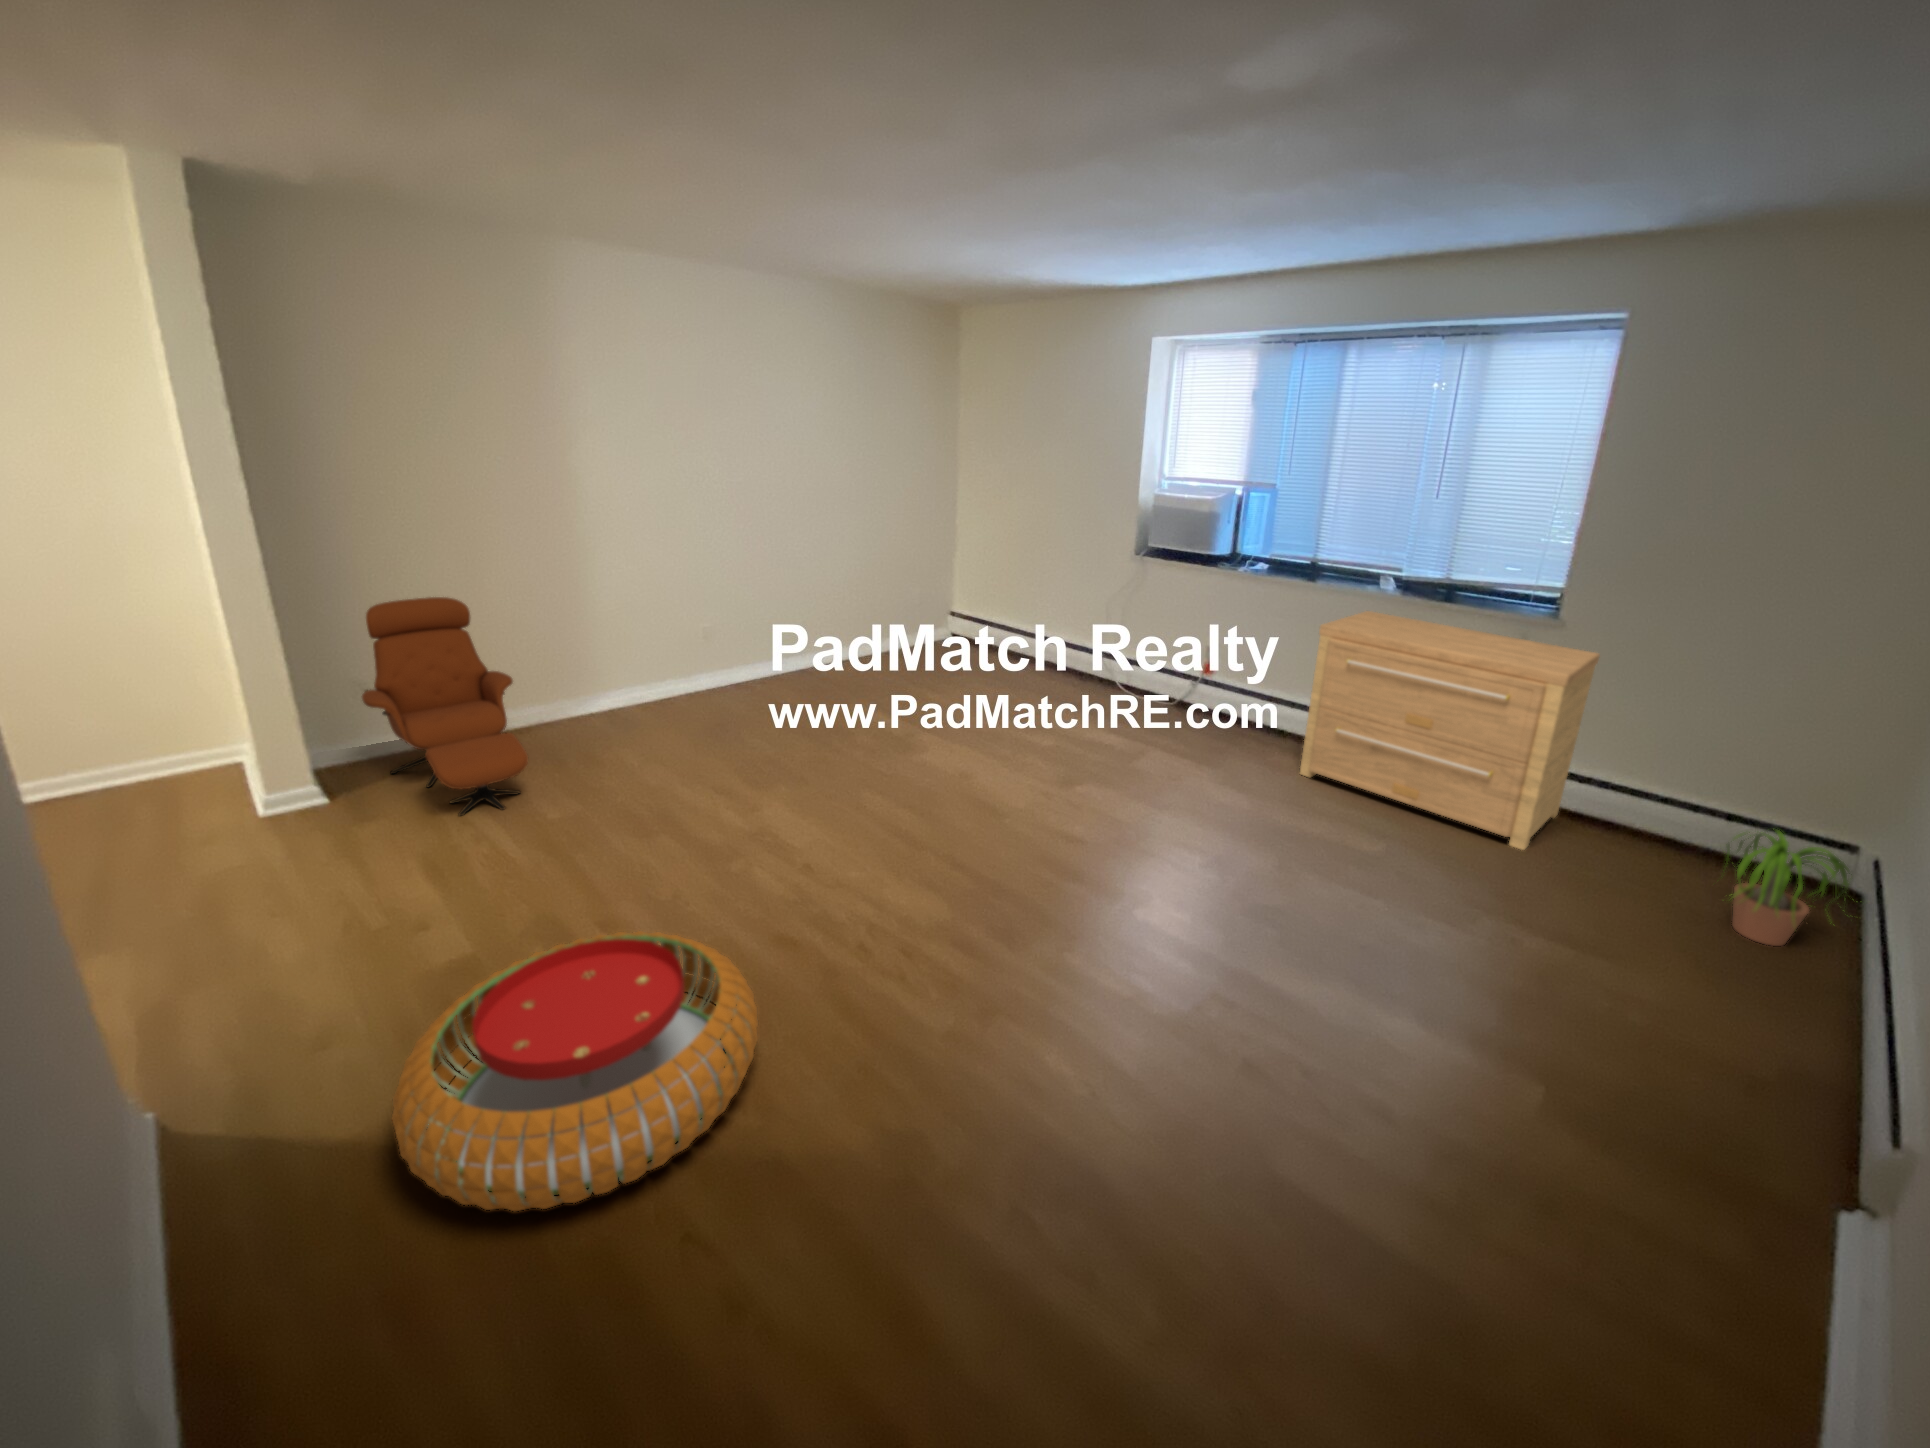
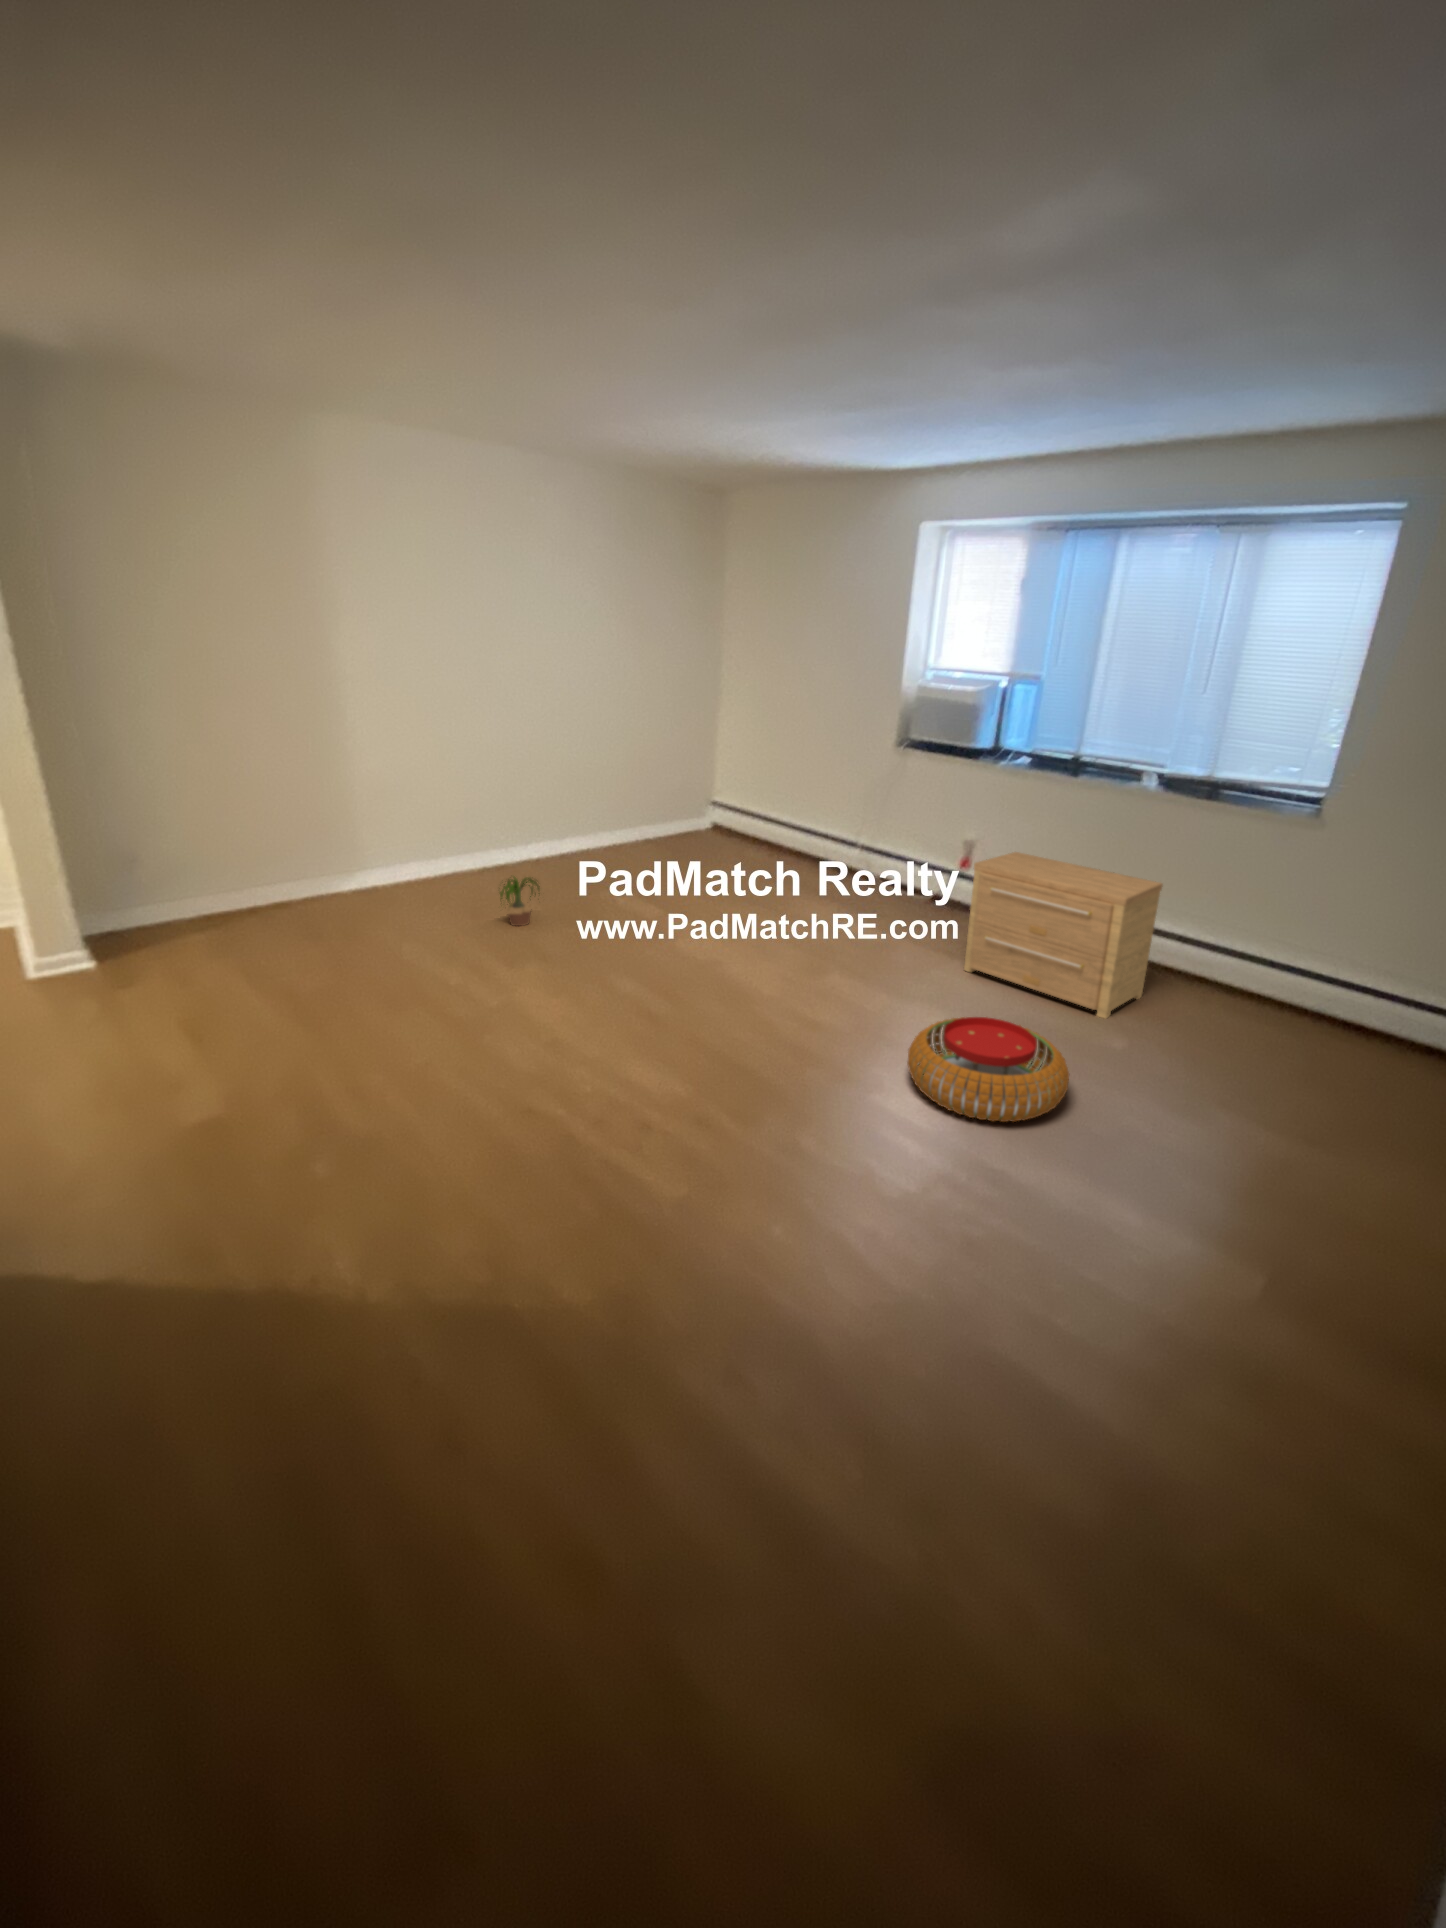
armchair: present [362,597,528,816] -> none [310,845,426,994]
potted plant: present [1723,829,1850,946] -> present [500,877,540,926]
pouf: present [392,931,758,1211] -> present [907,1017,1069,1122]

